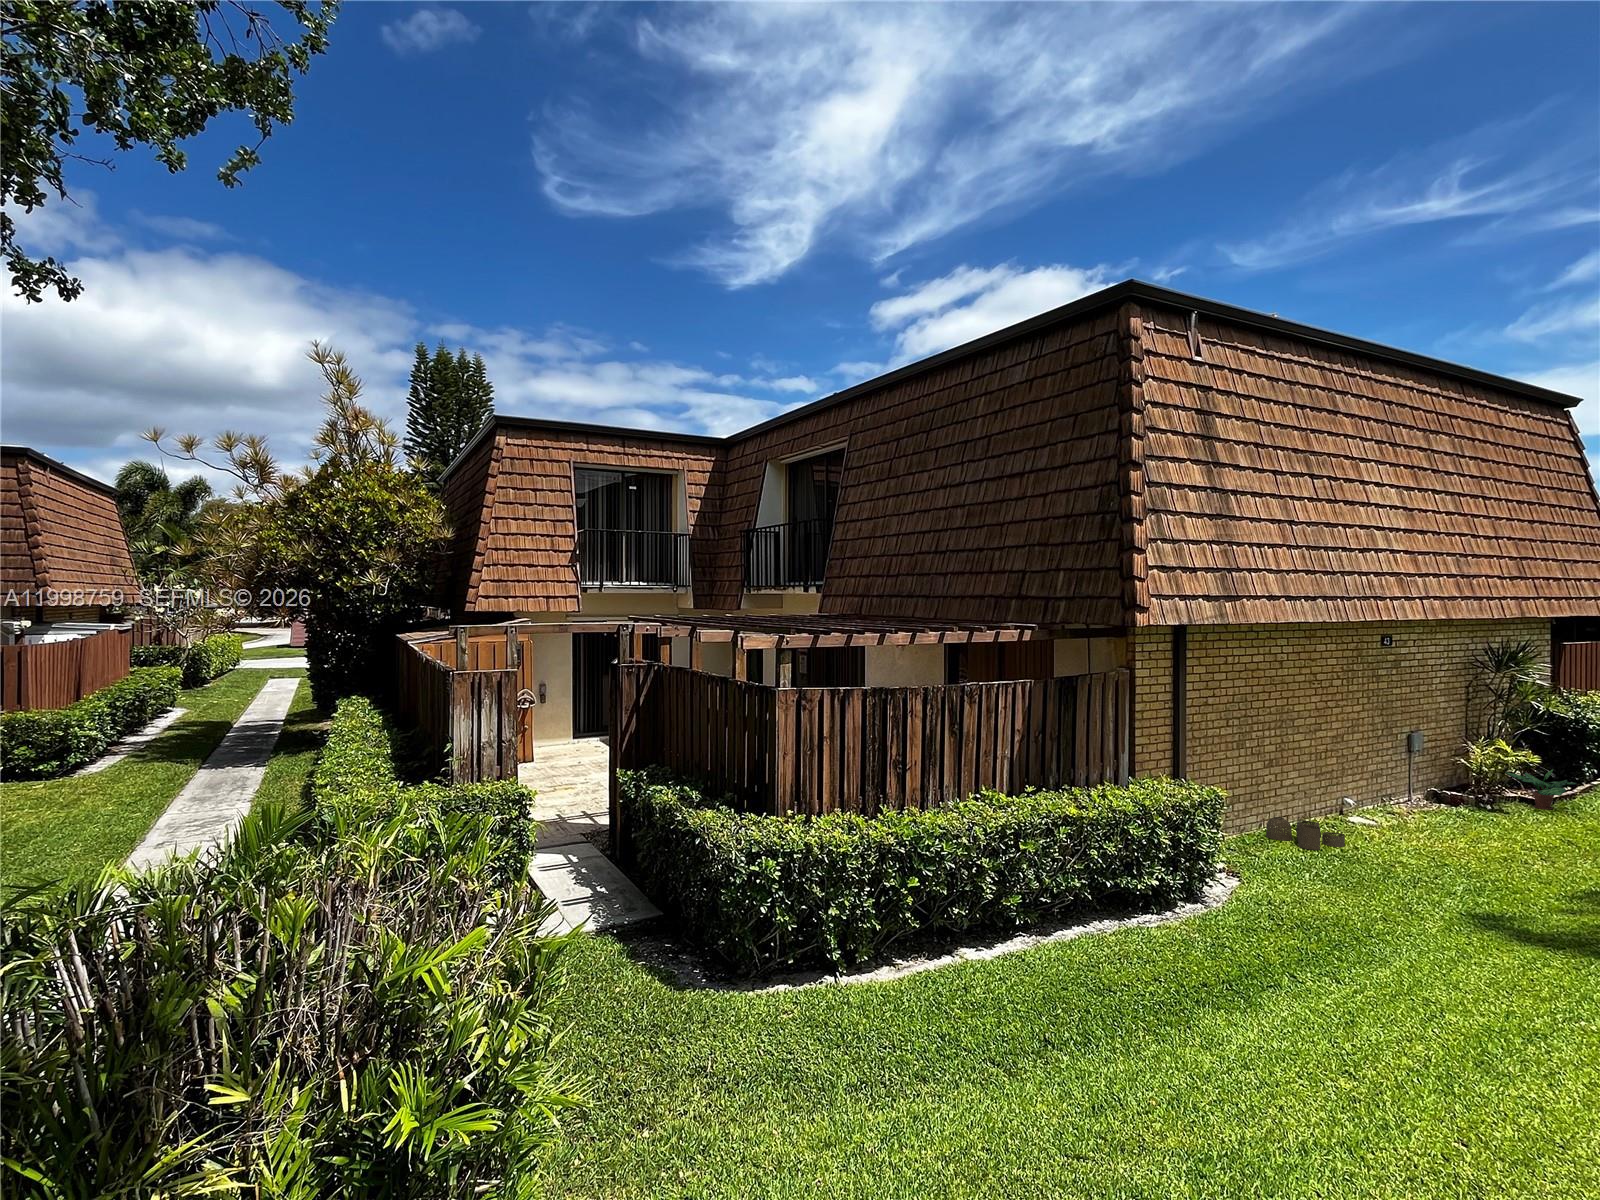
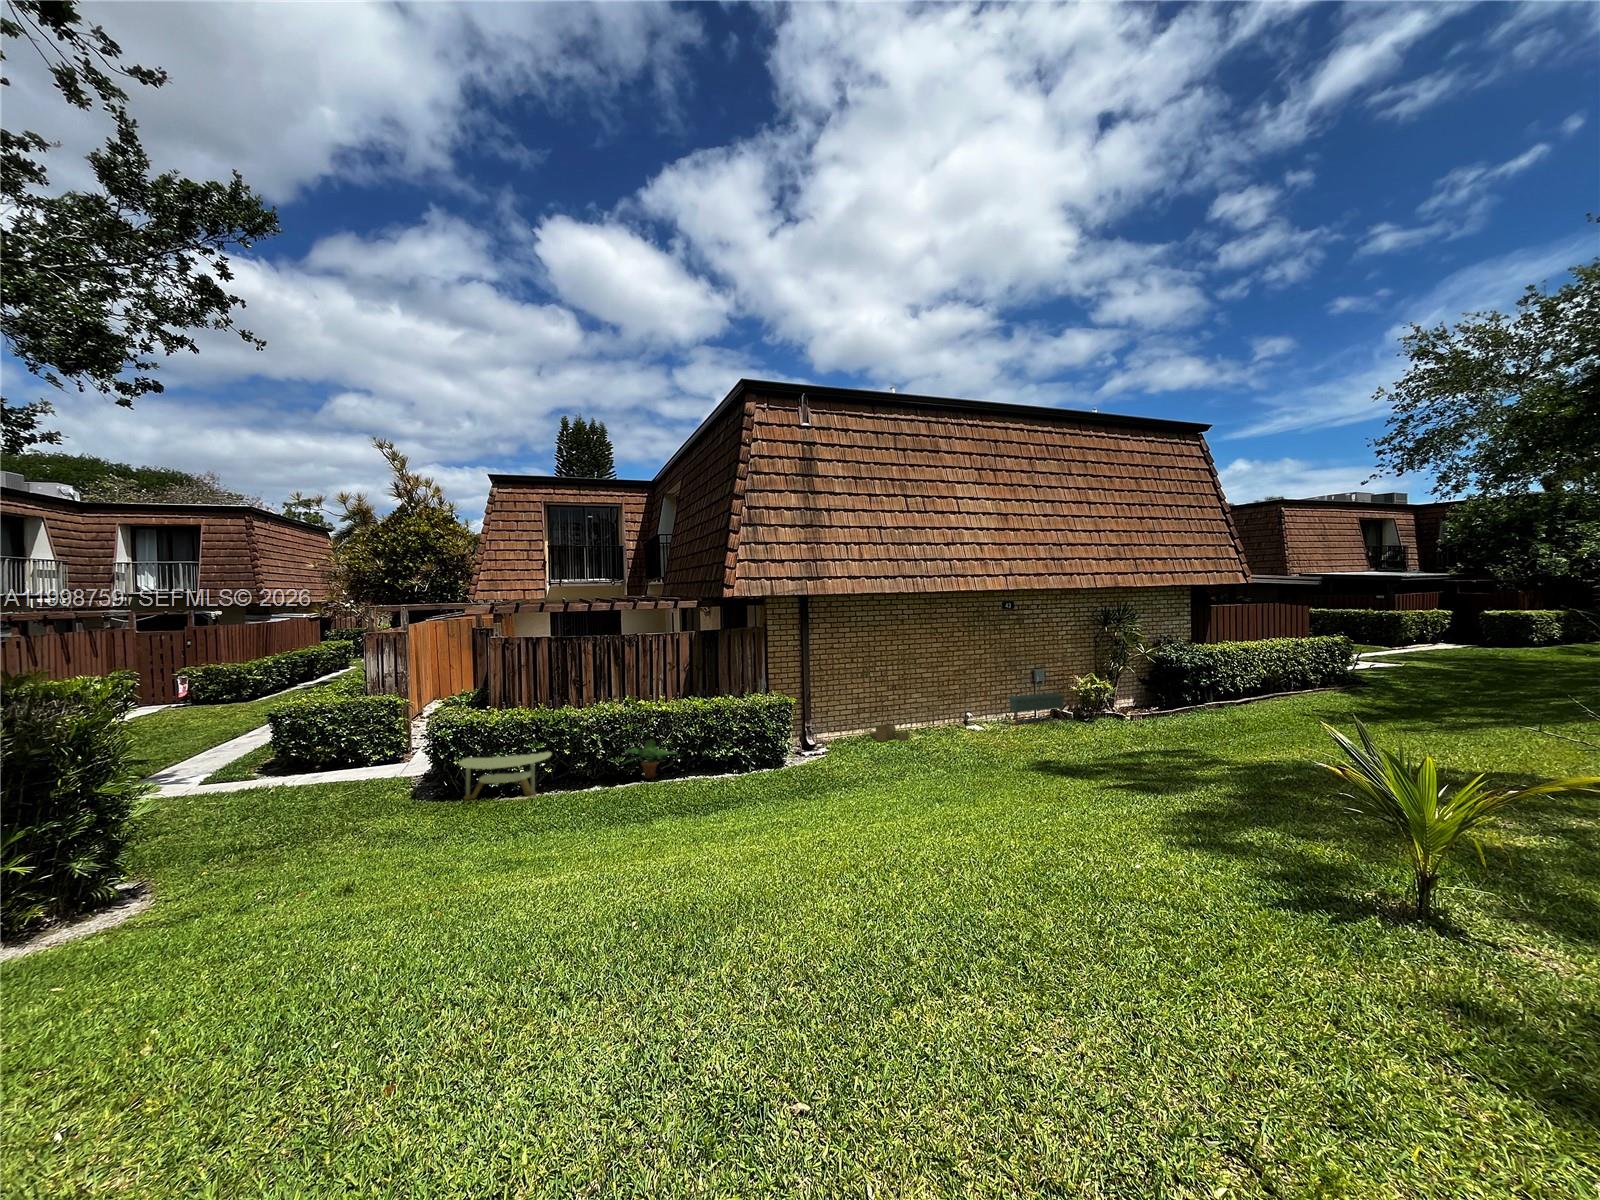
bench: none [1393,764,1474,815] -> present [1008,693,1064,725]
potted plant: present [1506,770,1576,809] -> present [624,740,677,778]
round table: none [856,895,1013,1009] -> present [459,752,552,800]

